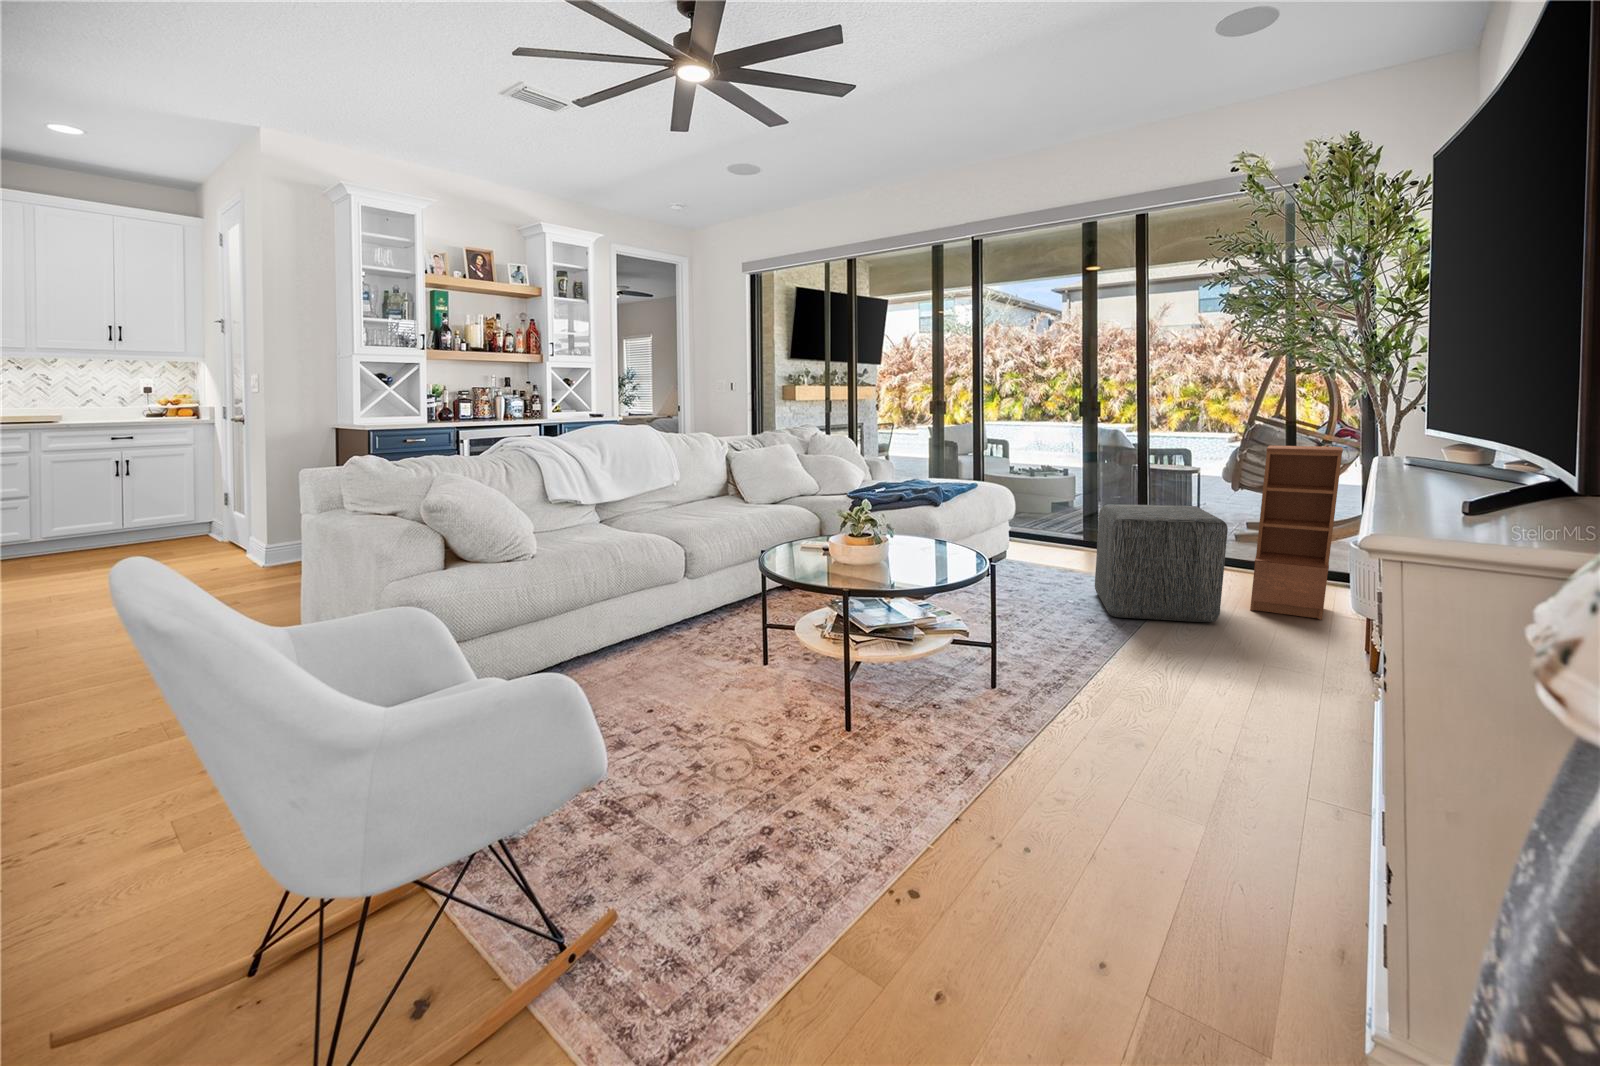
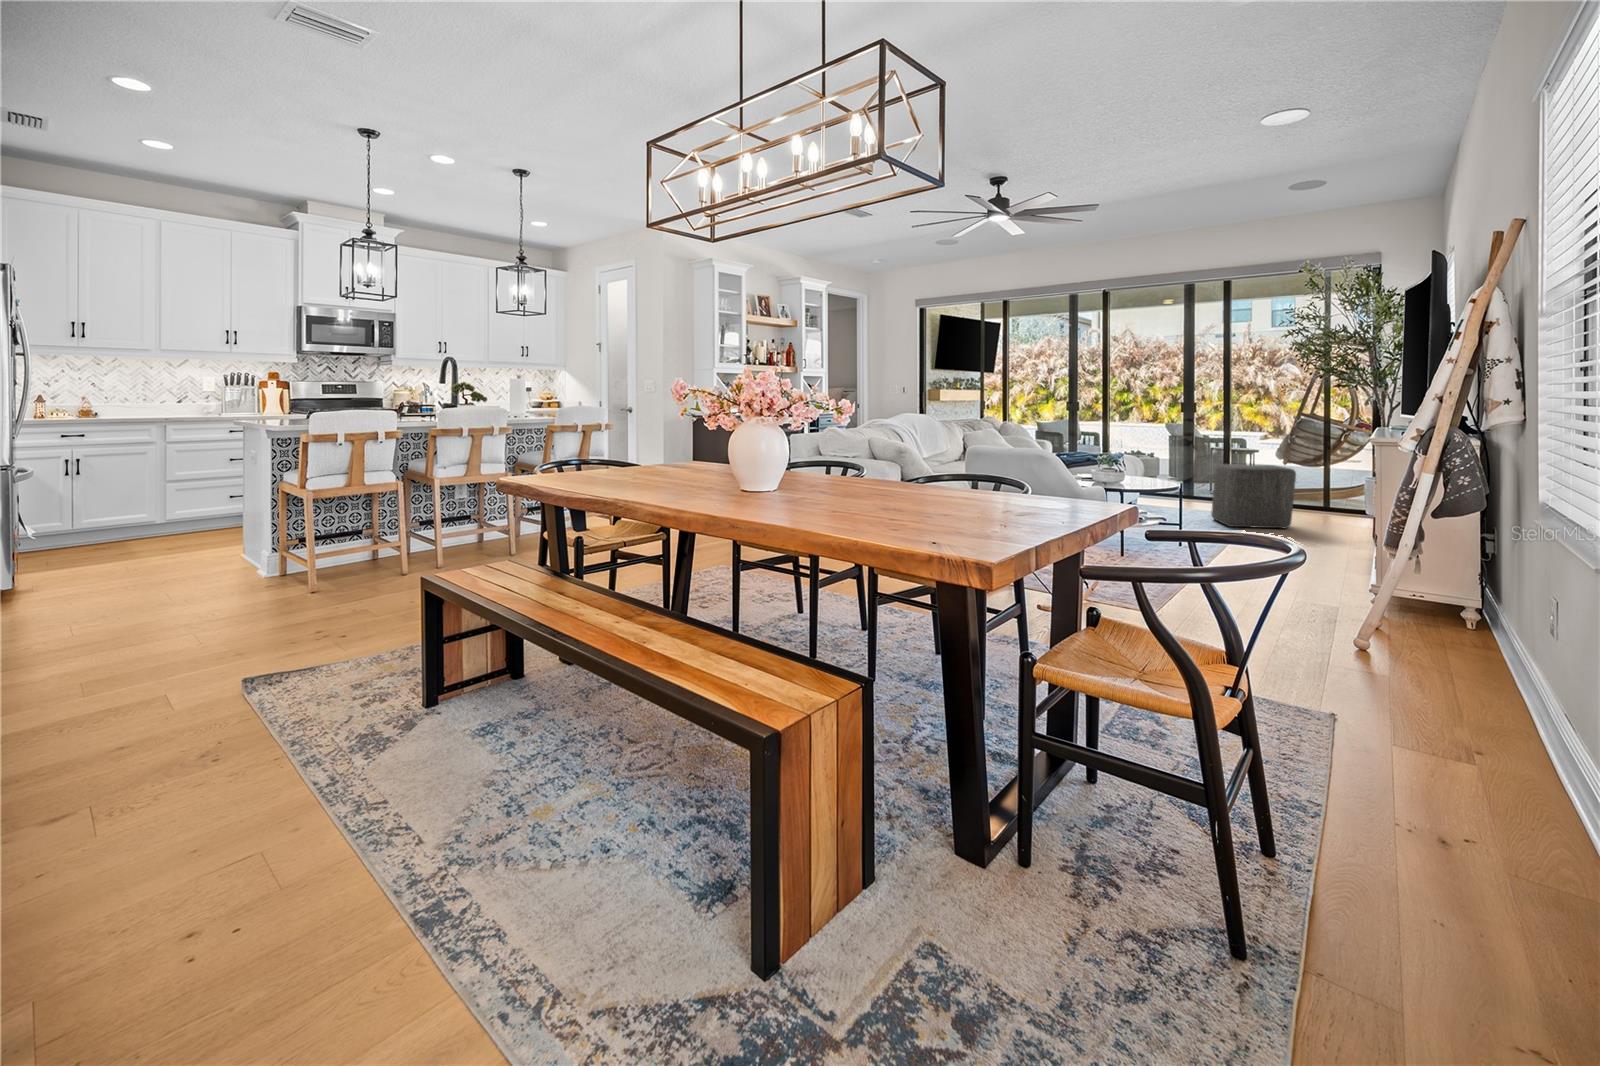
bookcase: present [1250,445,1343,620] -> none [1307,430,1360,528]

